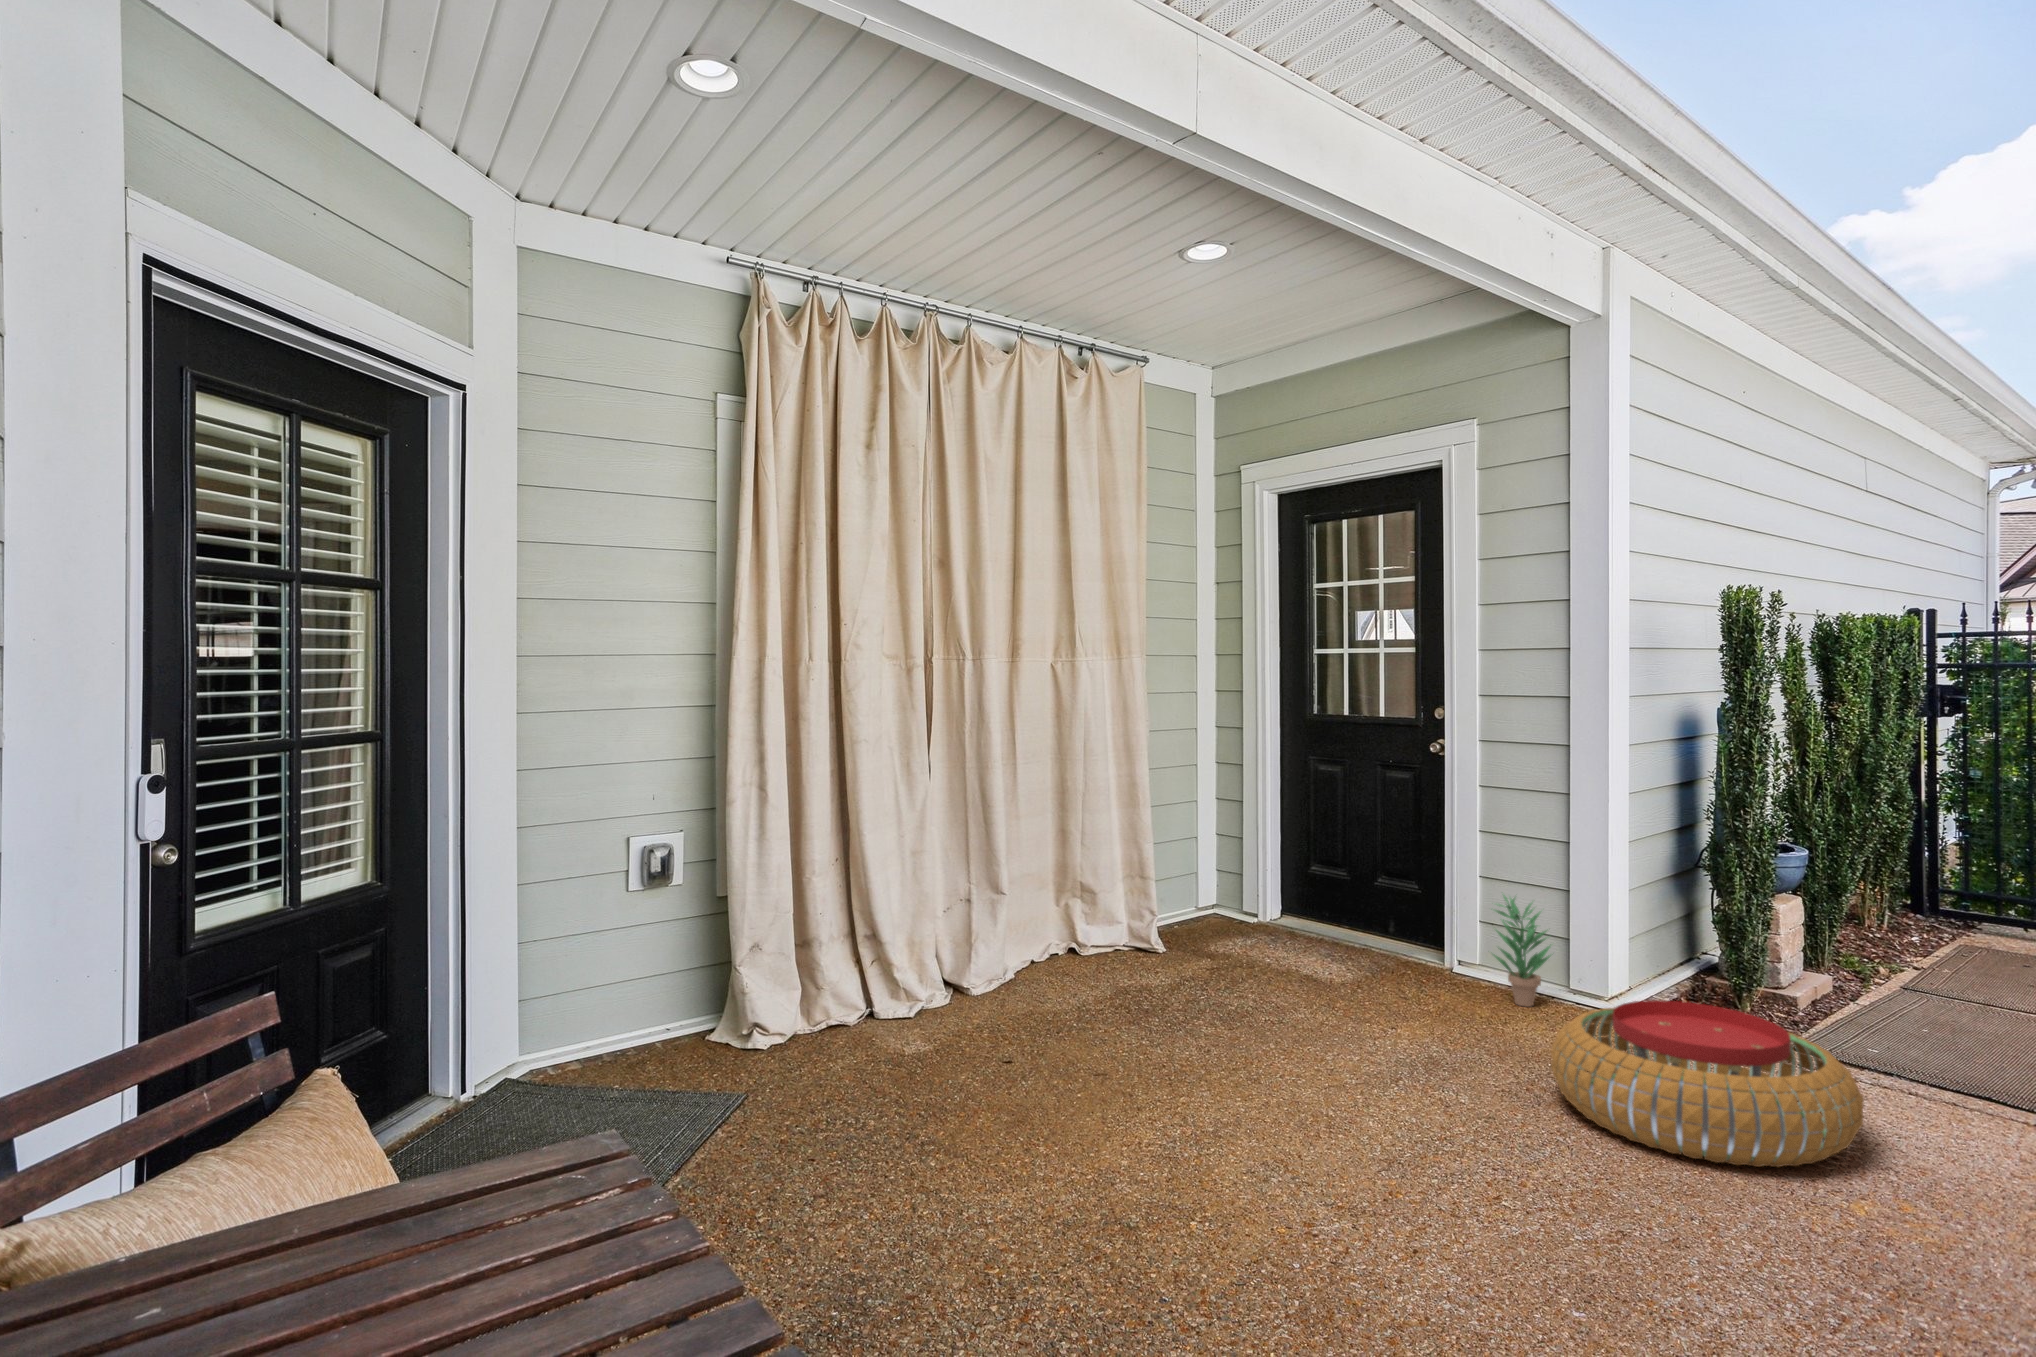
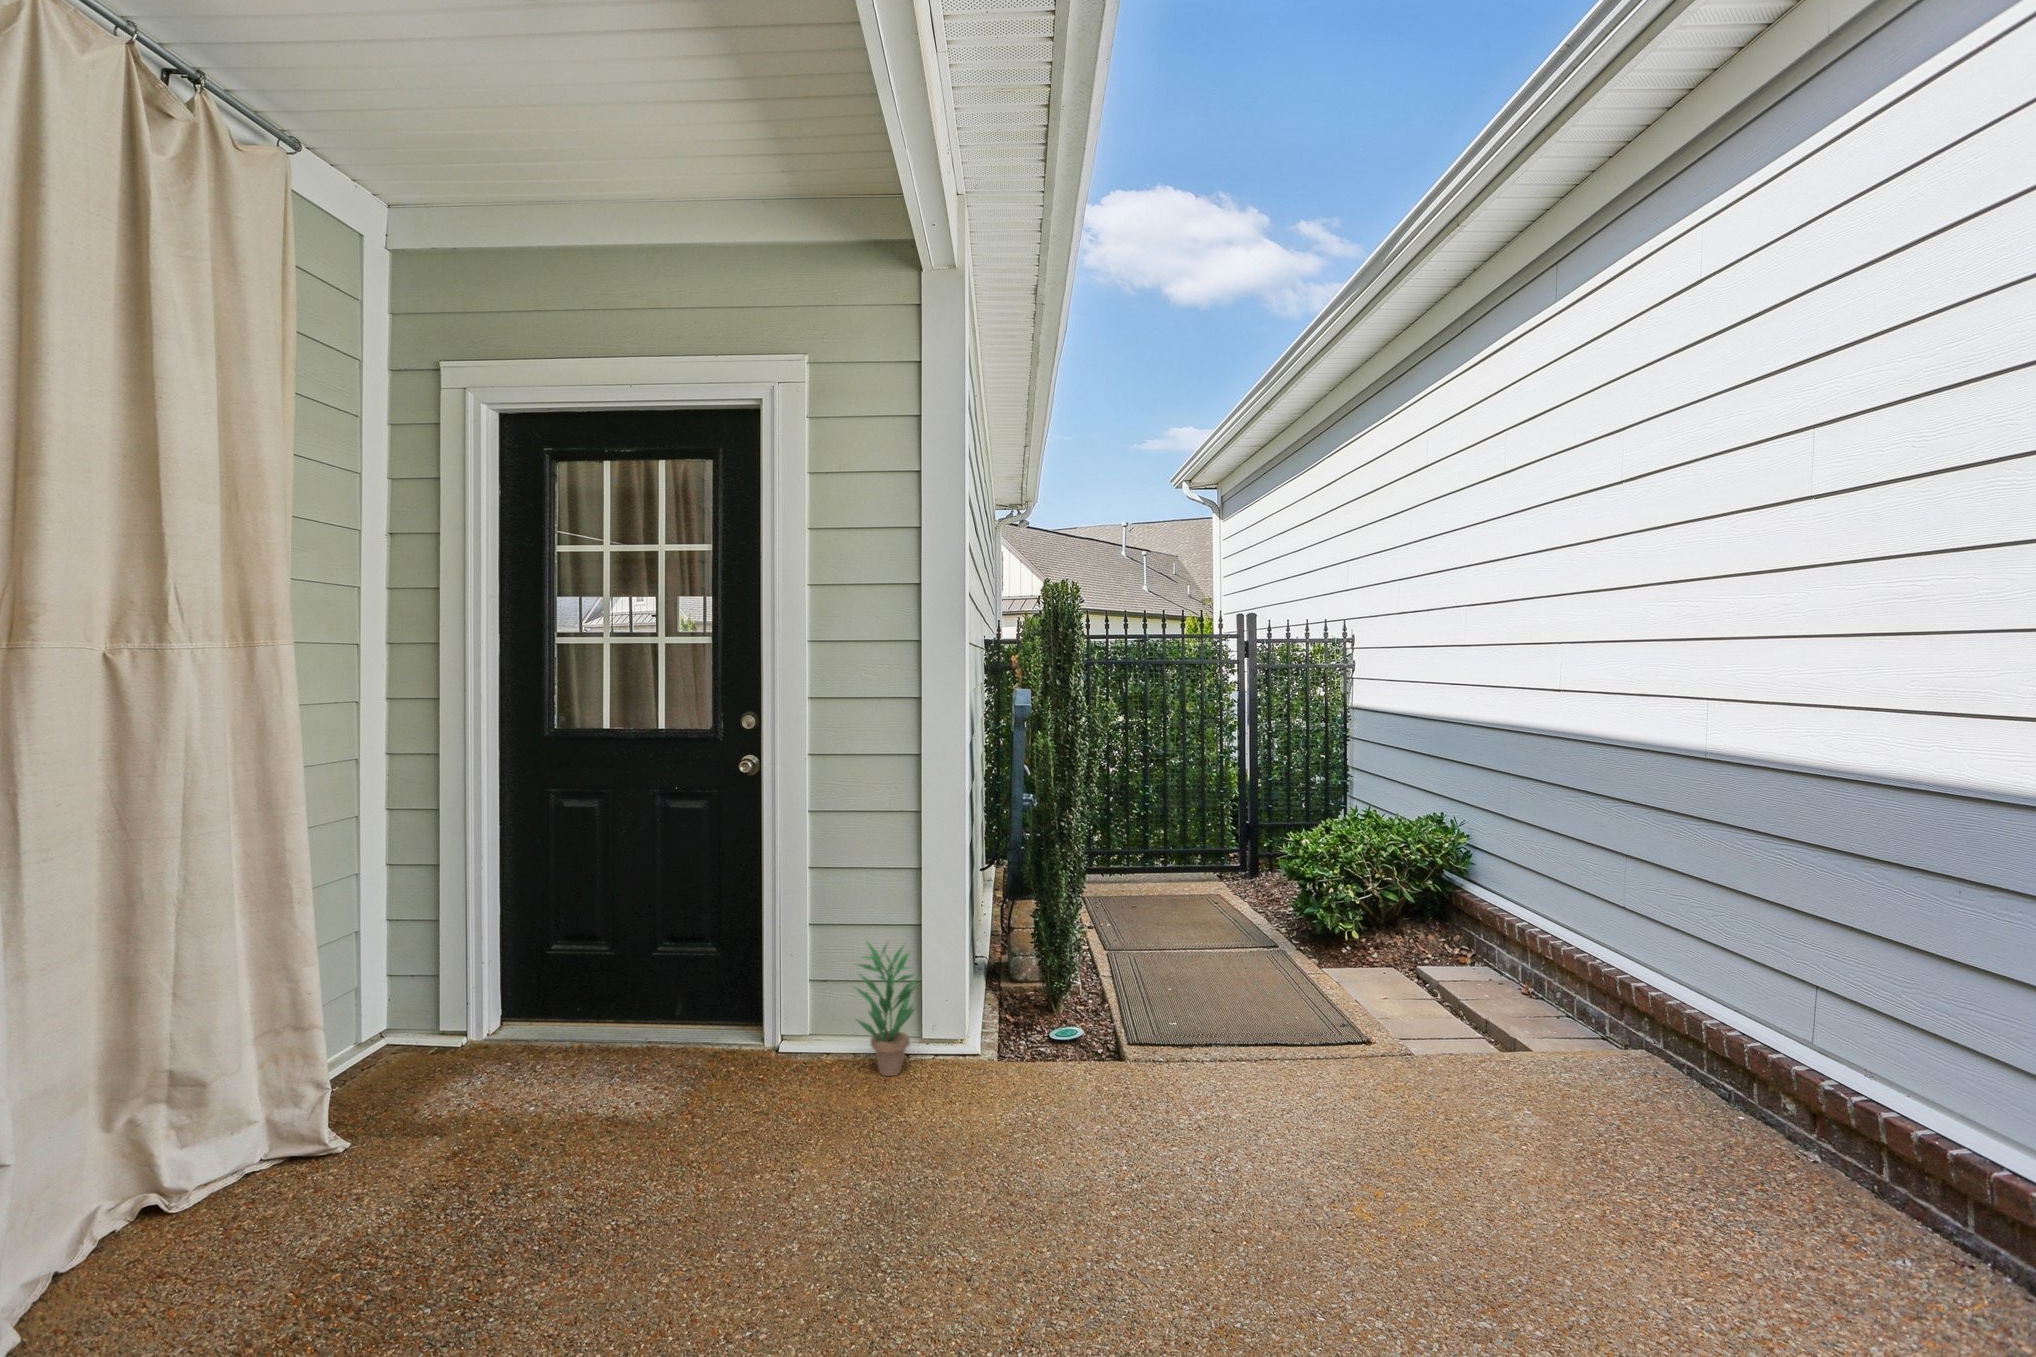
pouf: present [1551,1000,1864,1167] -> none [1049,1037,1366,1250]

